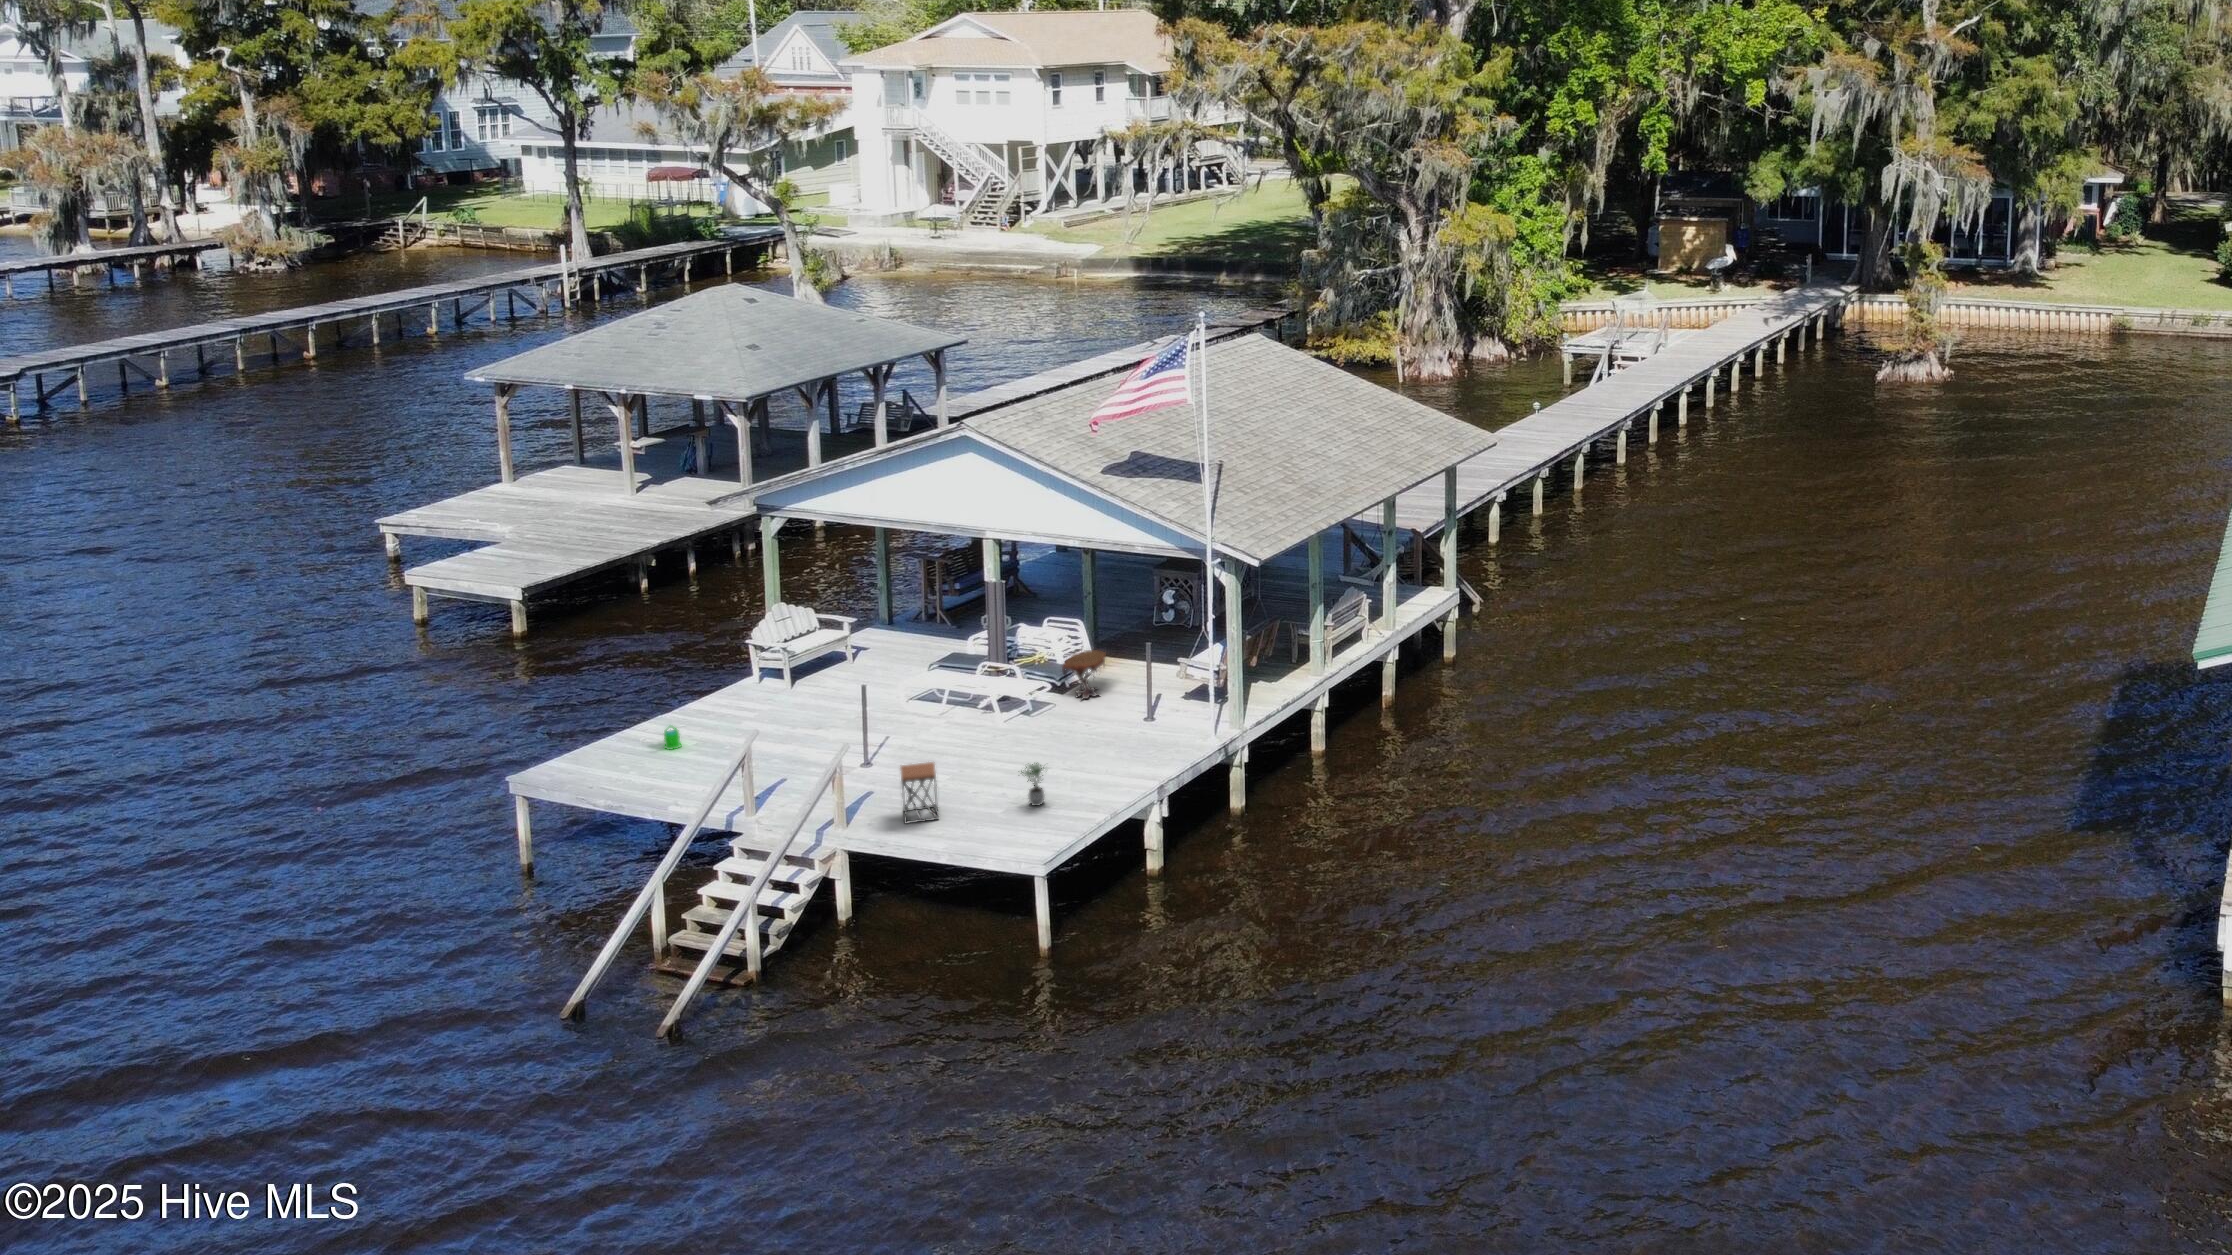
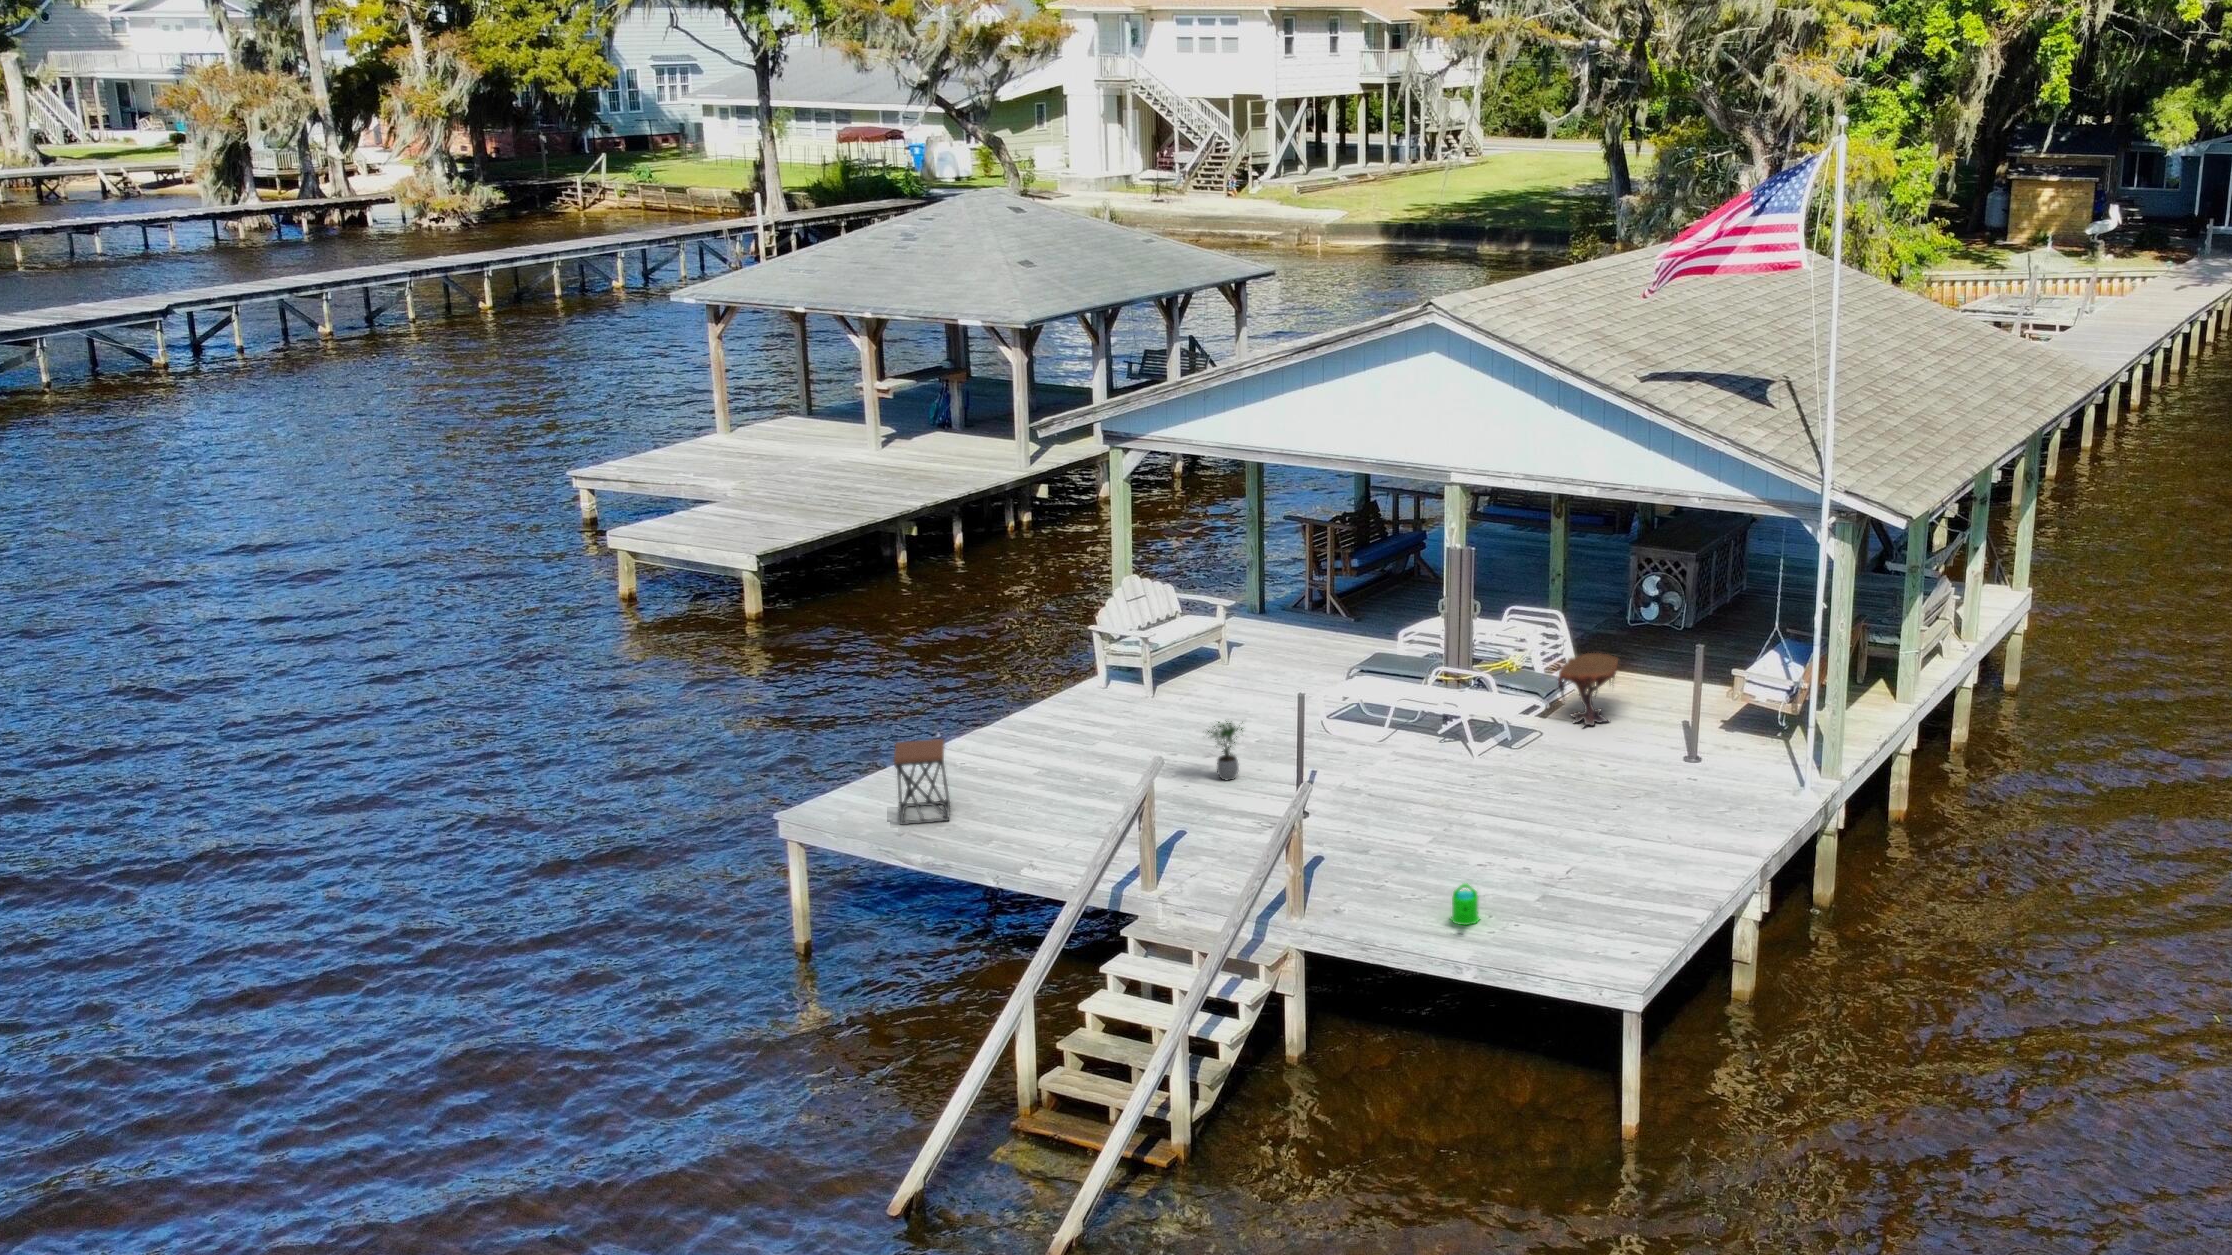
watering can: present [664,726,681,750] -> present [1451,884,1480,925]
stool: present [901,762,939,823] -> present [894,739,950,825]
potted plant: present [1021,763,1044,806] -> present [1208,721,1243,780]

